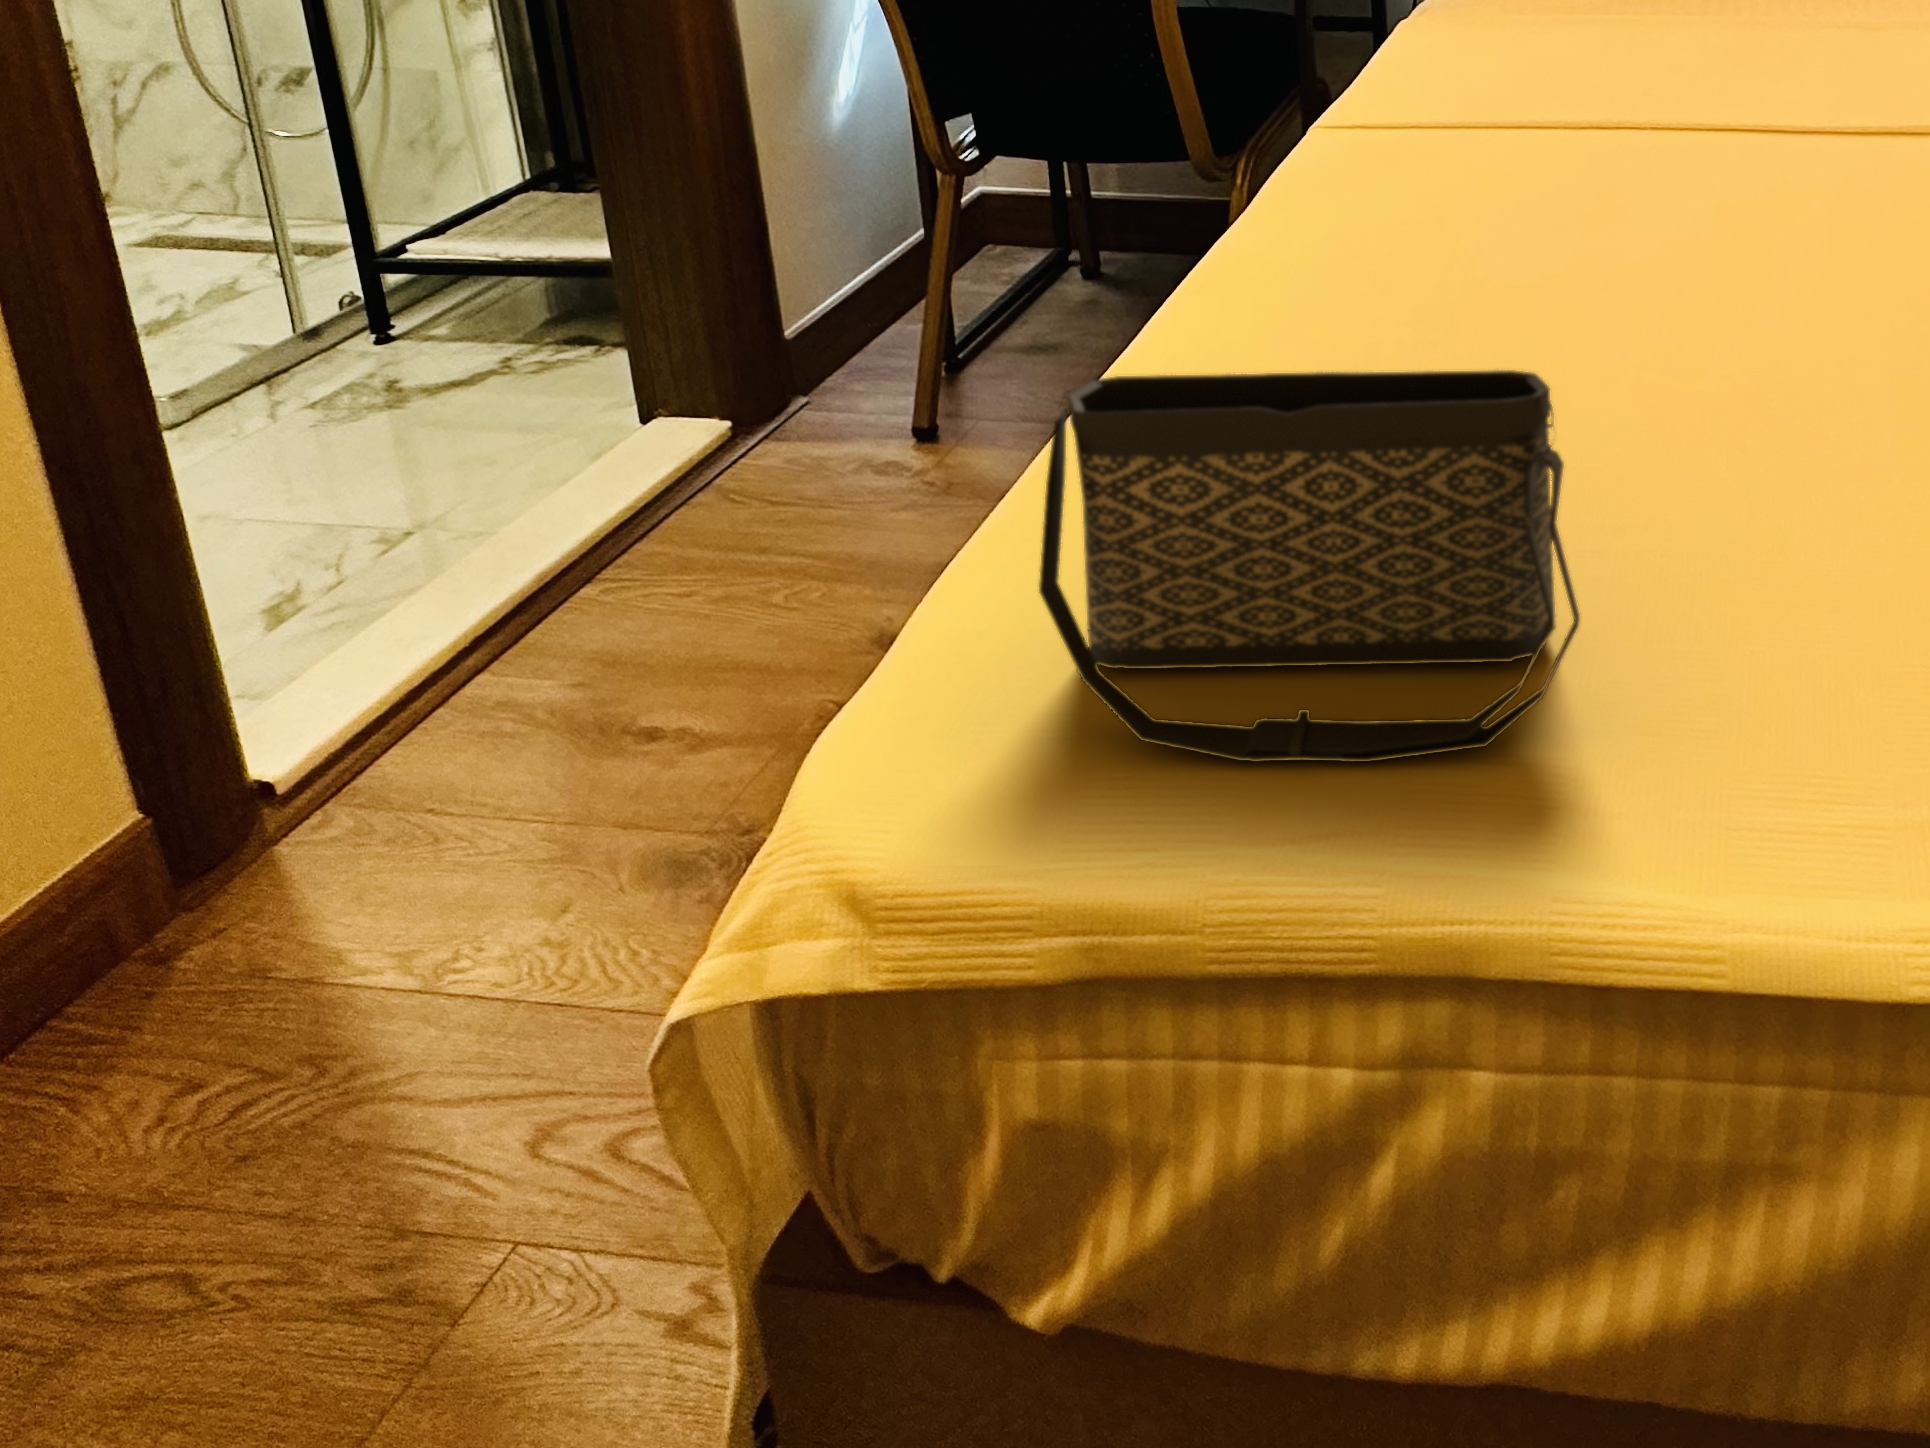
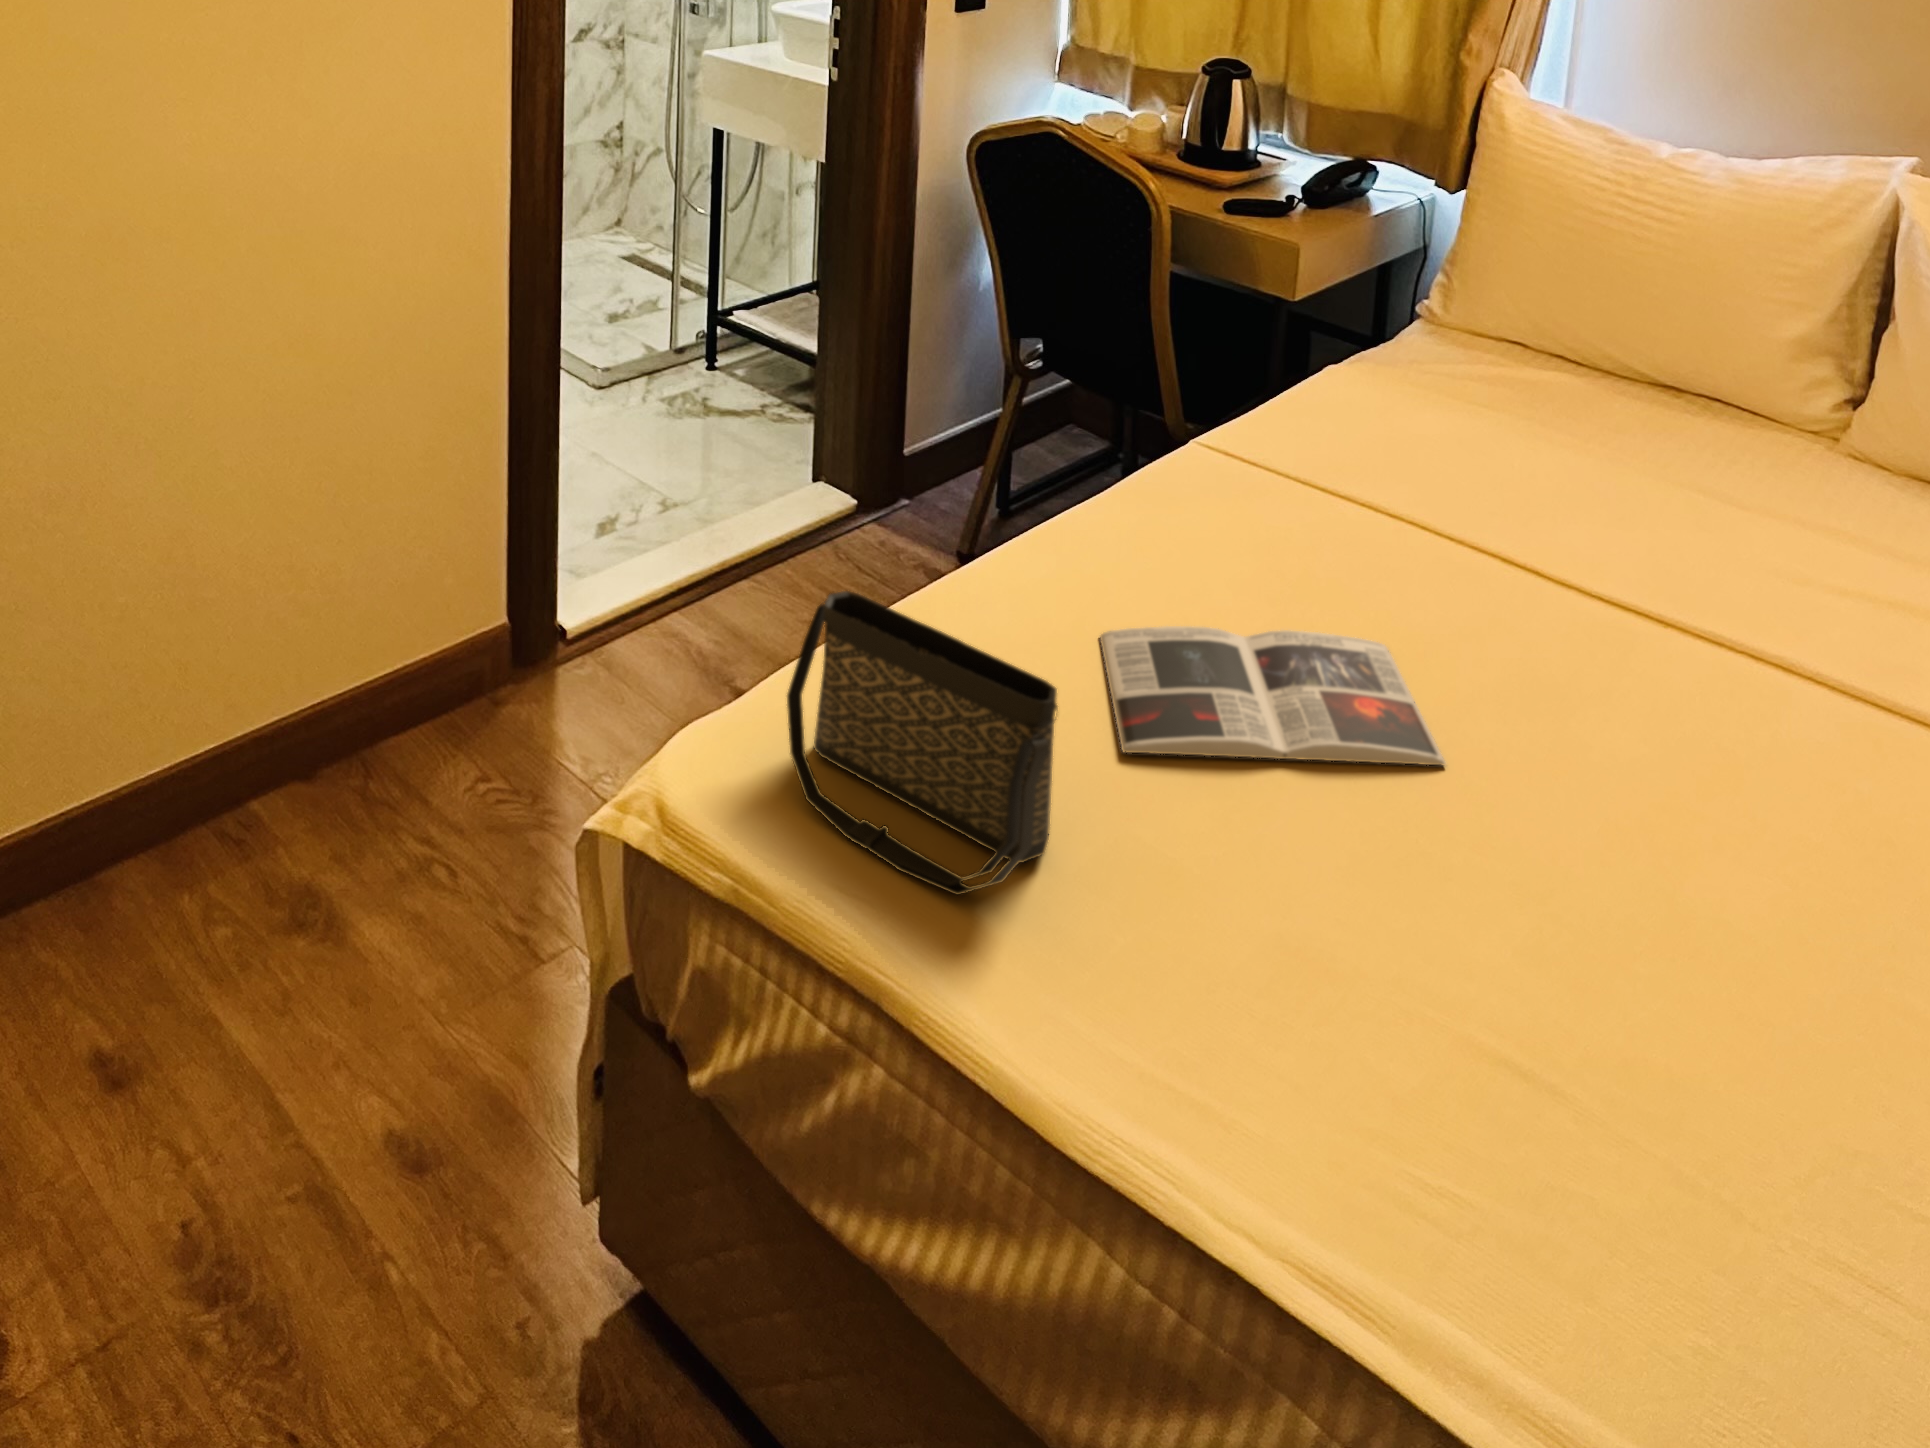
magazine: none [1391,237,1878,463] -> present [1100,626,1446,765]

